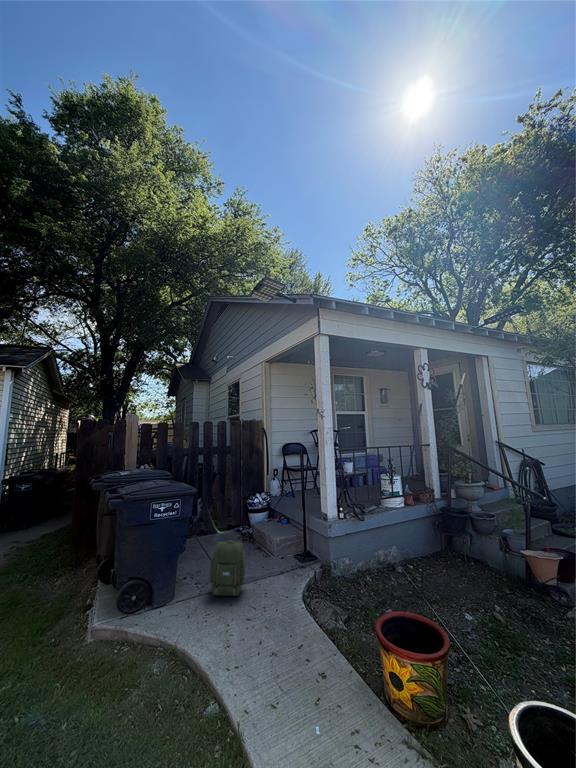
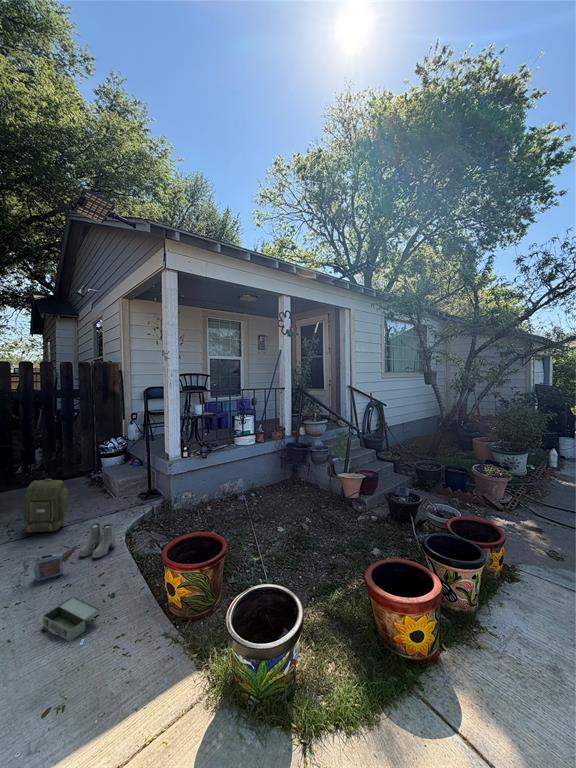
boots: none [272,594,301,636] -> present [79,523,115,558]
watering can: none [233,621,277,659] -> present [23,546,78,581]
toolbox: none [275,689,330,754] -> present [43,597,99,642]

